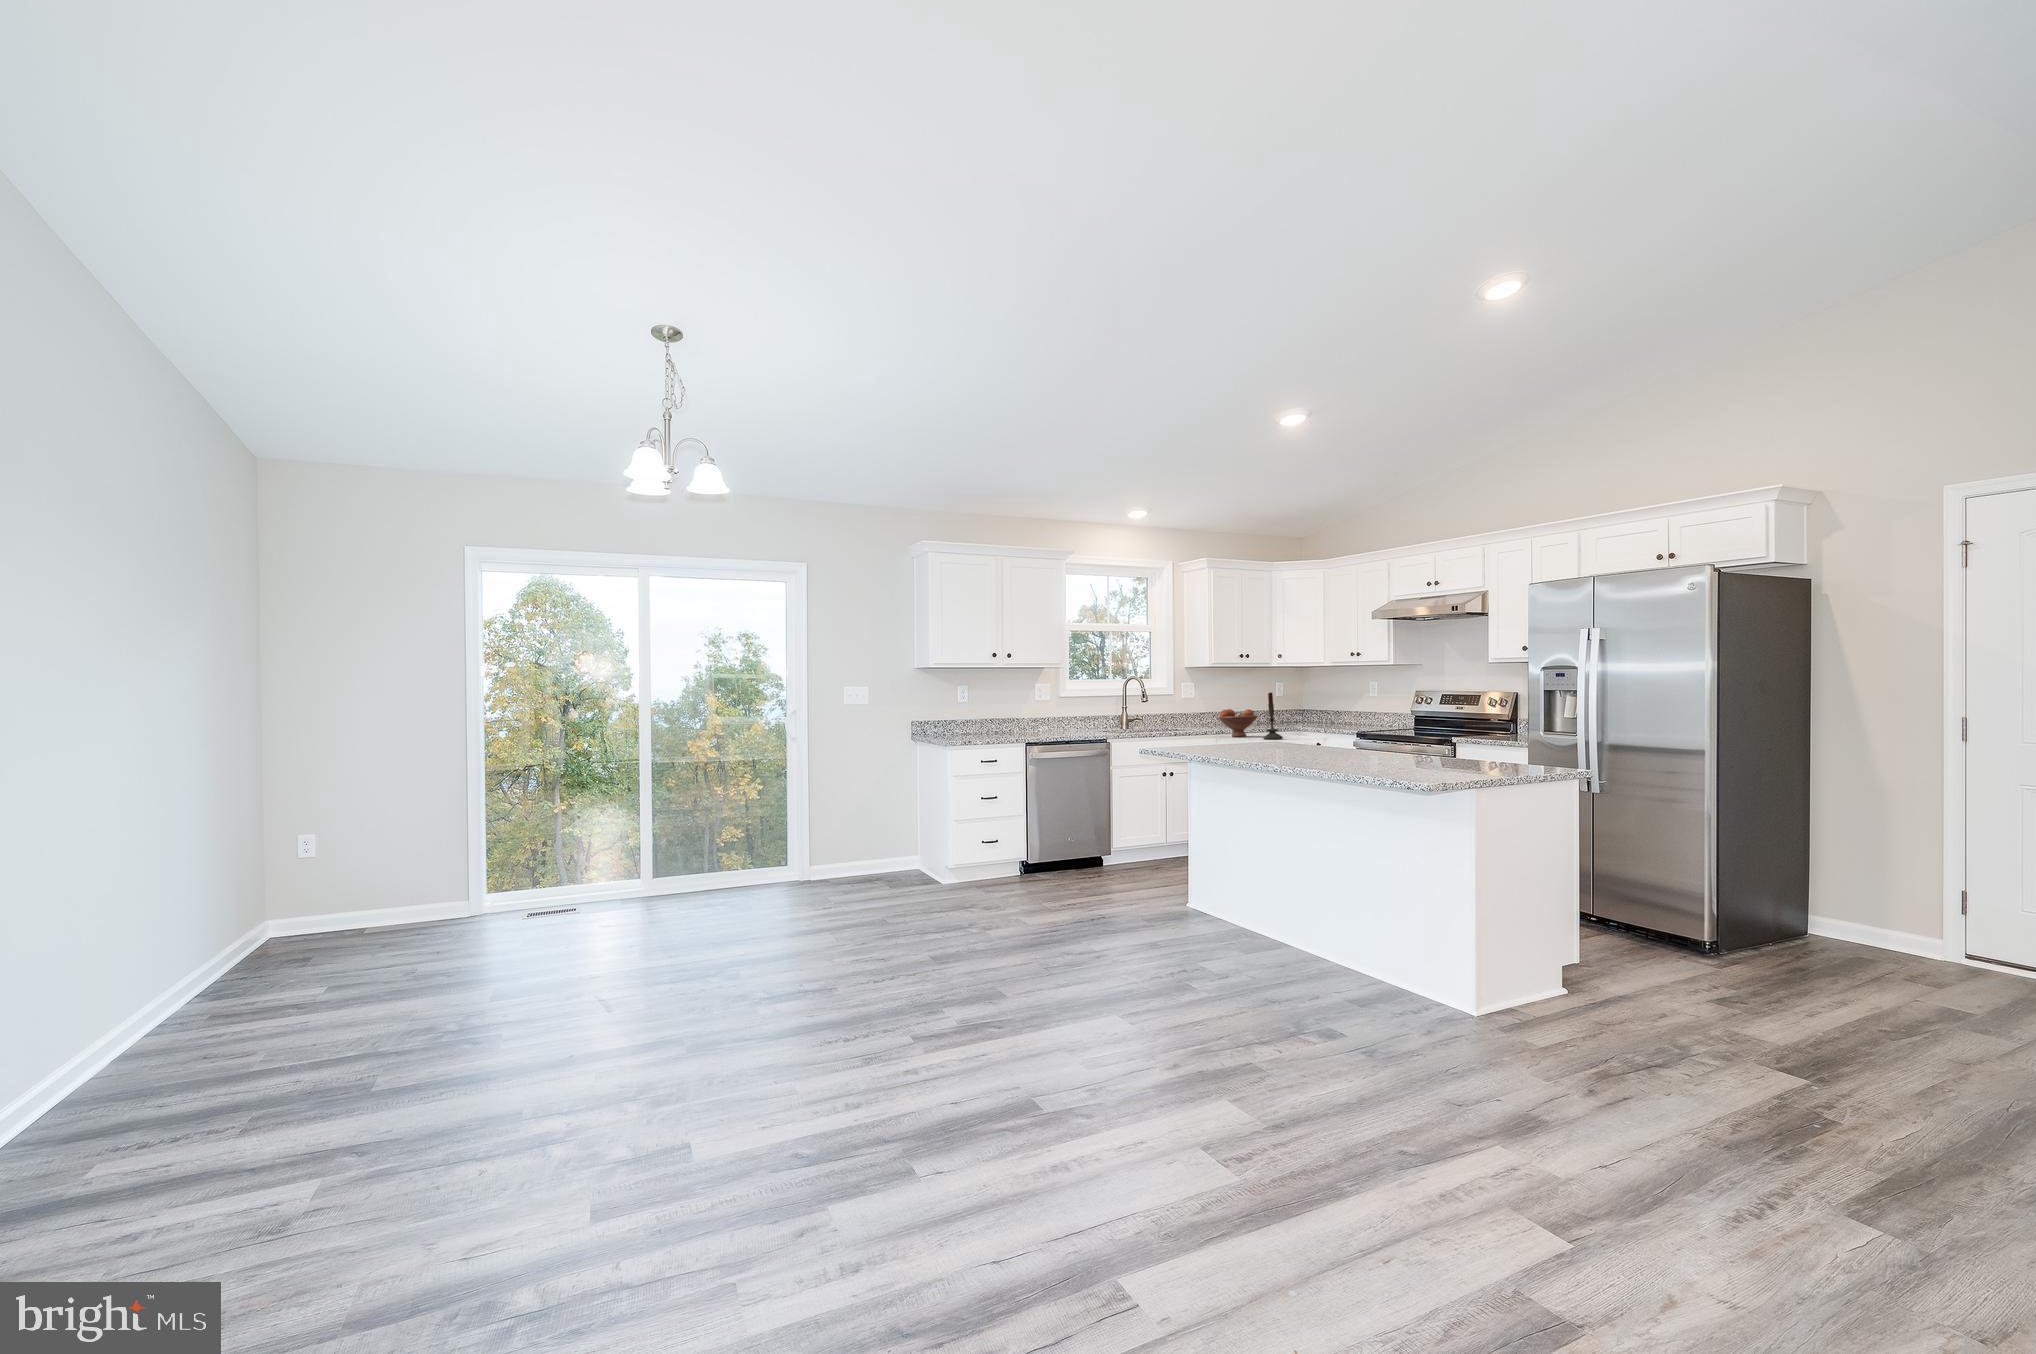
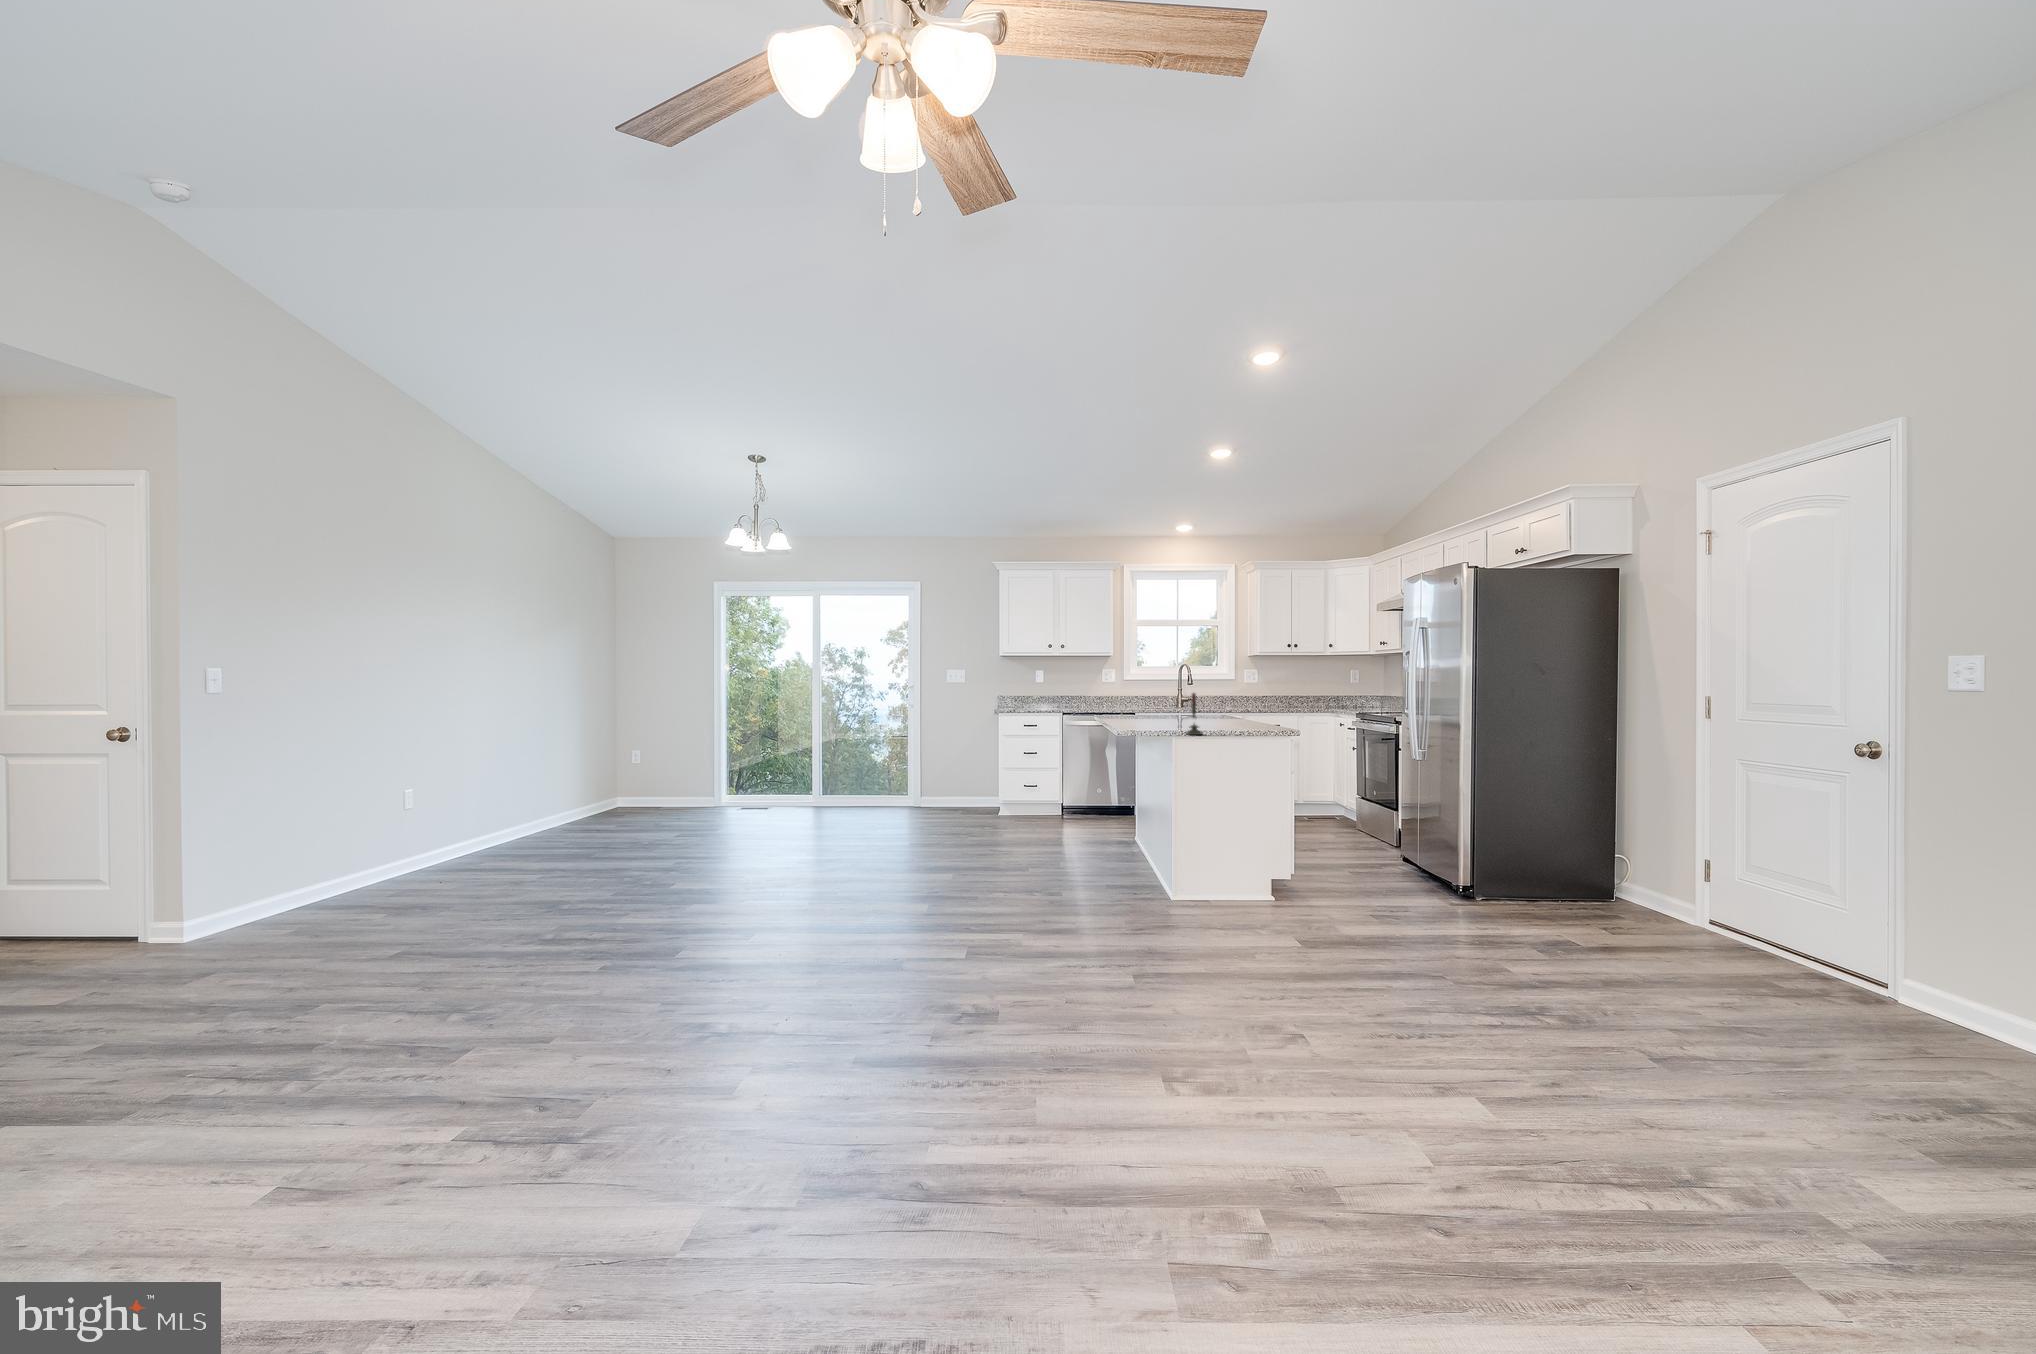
fruit bowl: present [1219,709,1258,737] -> none [1147,704,1182,730]

